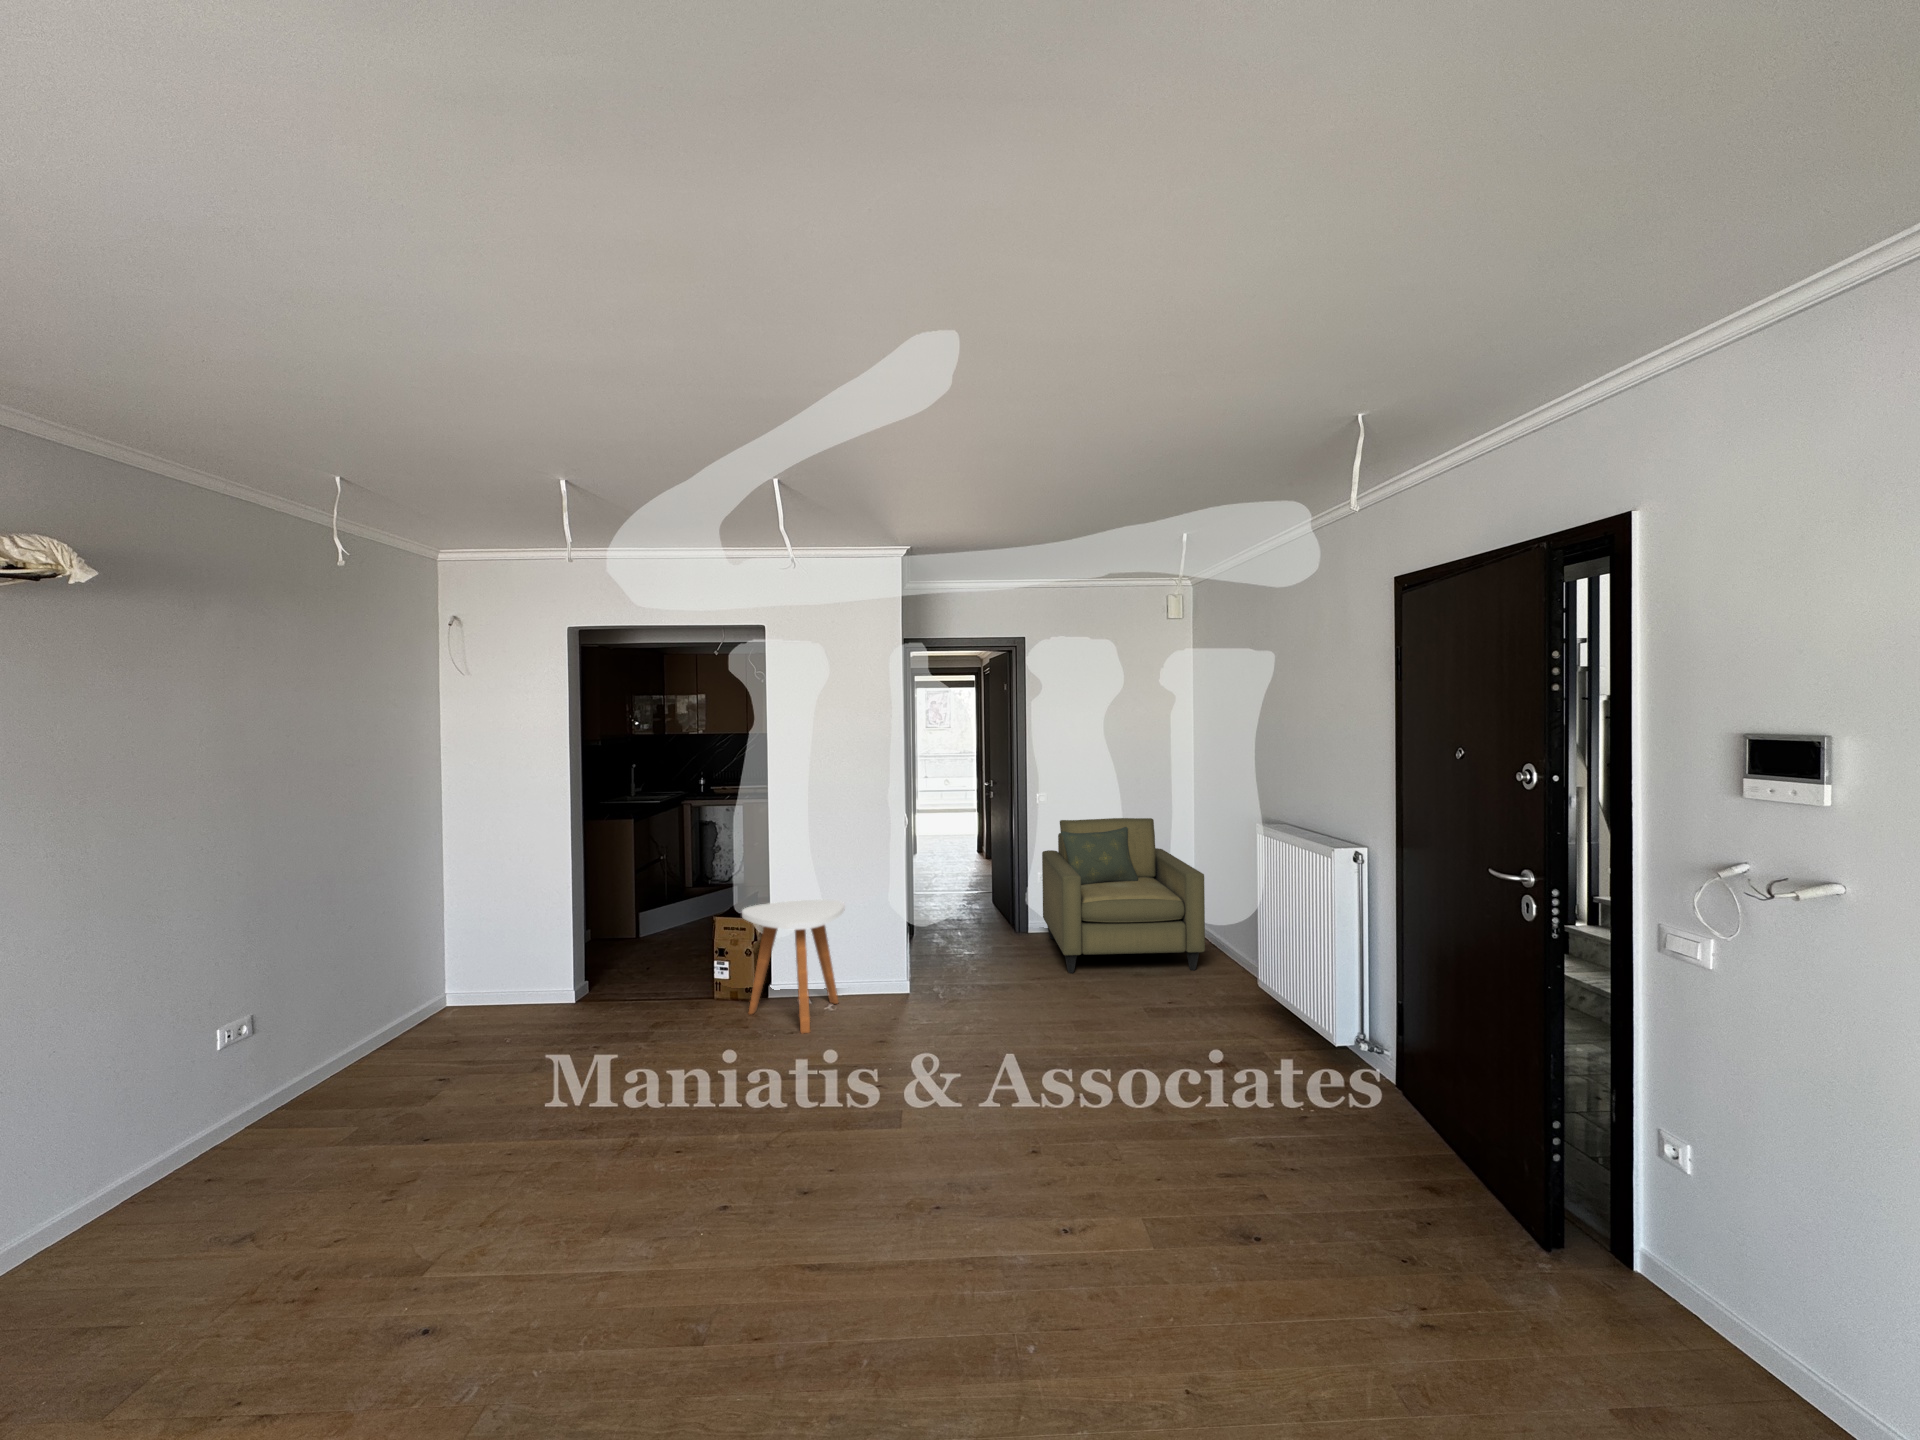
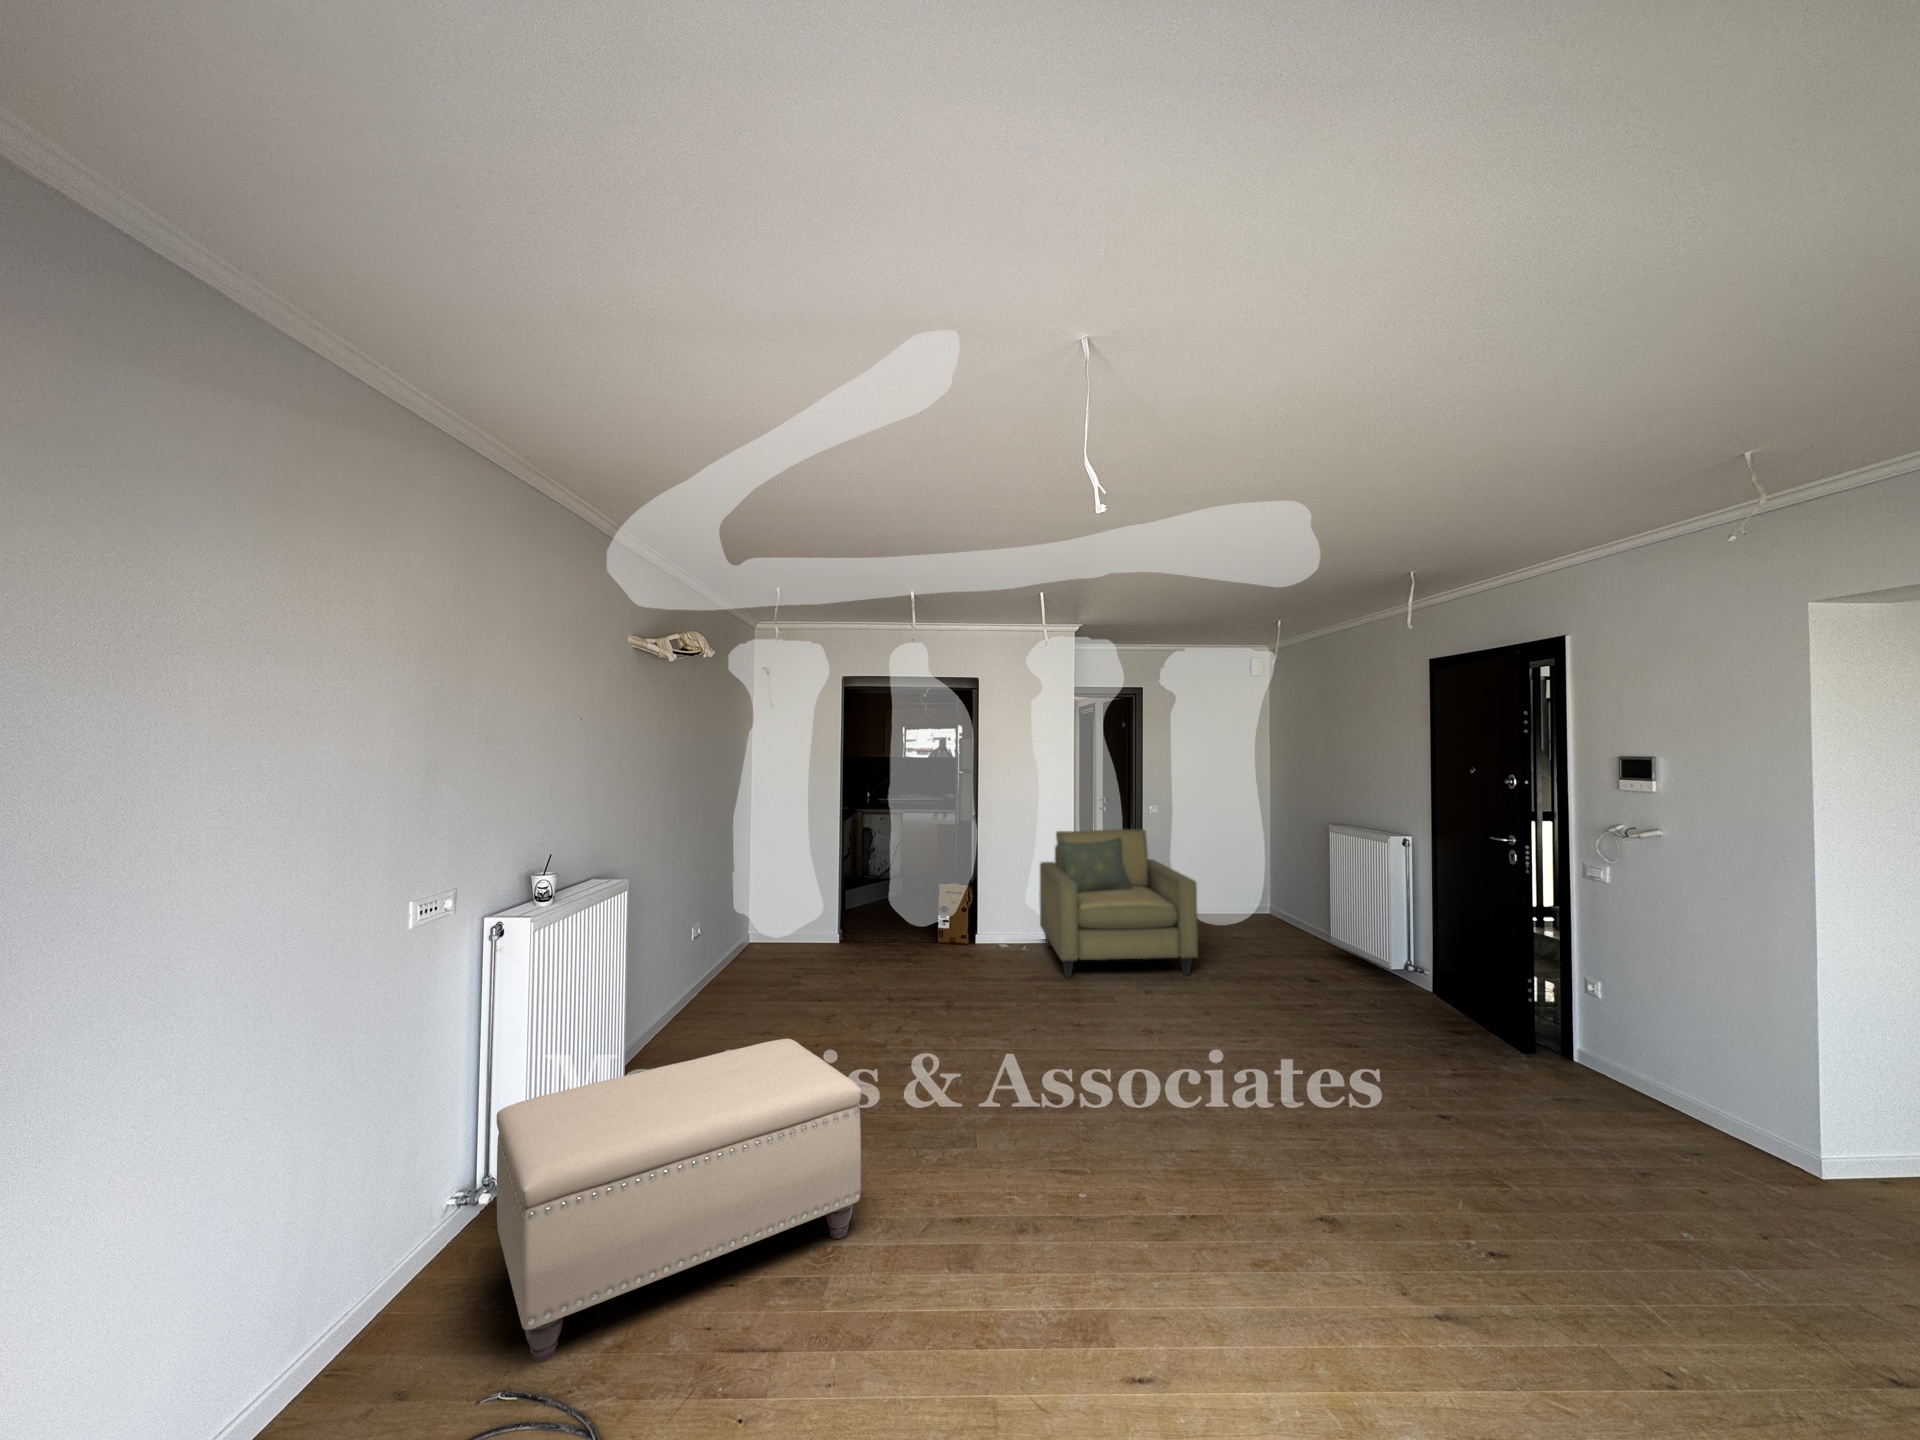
side table: present [742,900,845,1033] -> none [747,904,848,1036]
ottoman: none [512,1043,865,1350] -> present [497,1039,862,1362]

